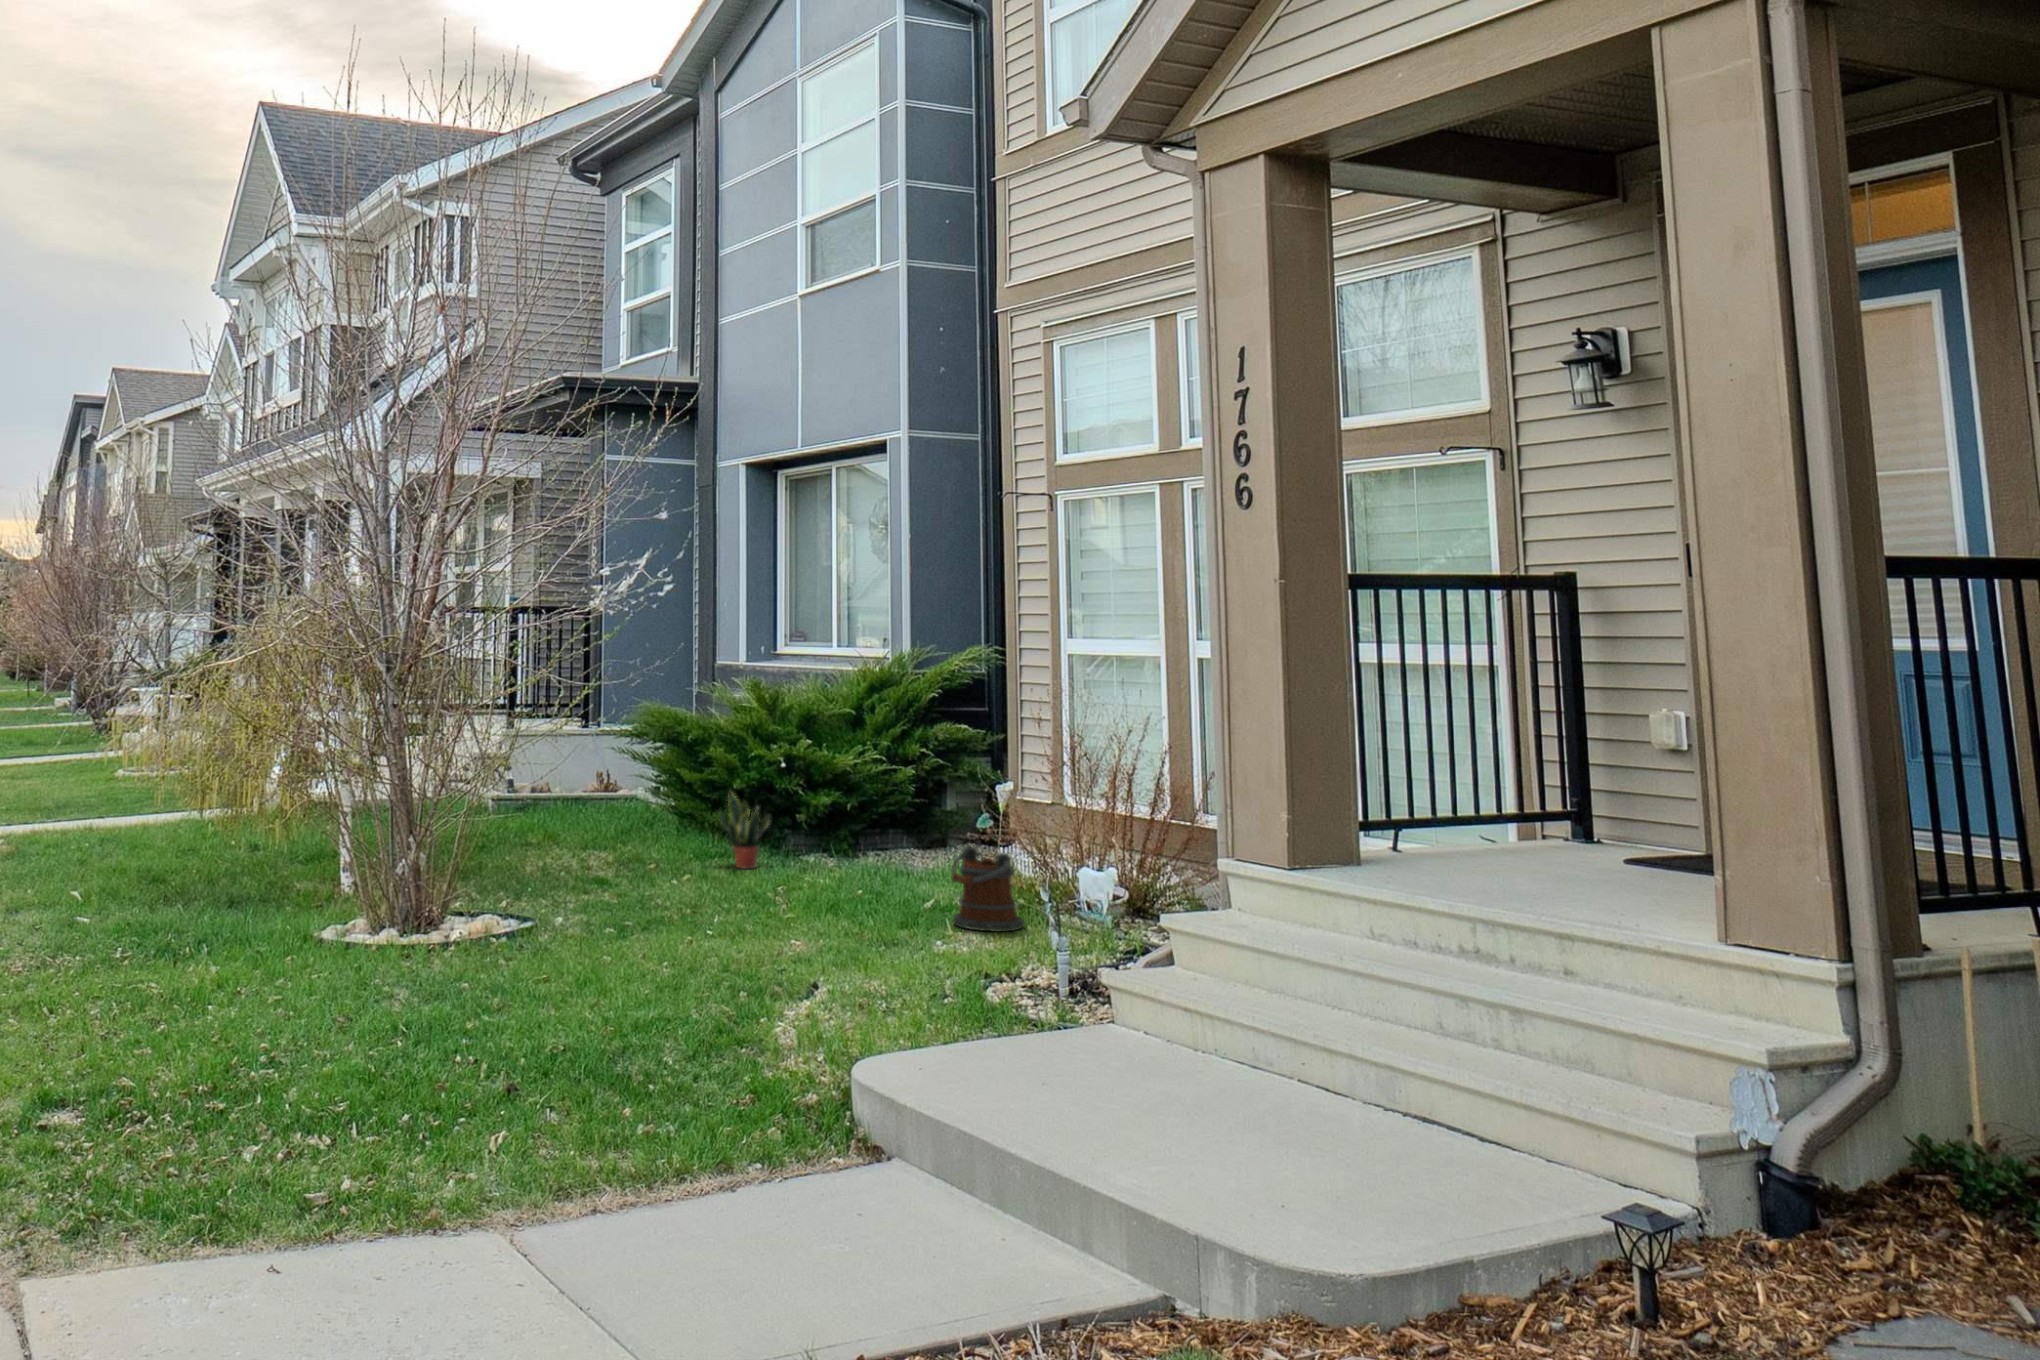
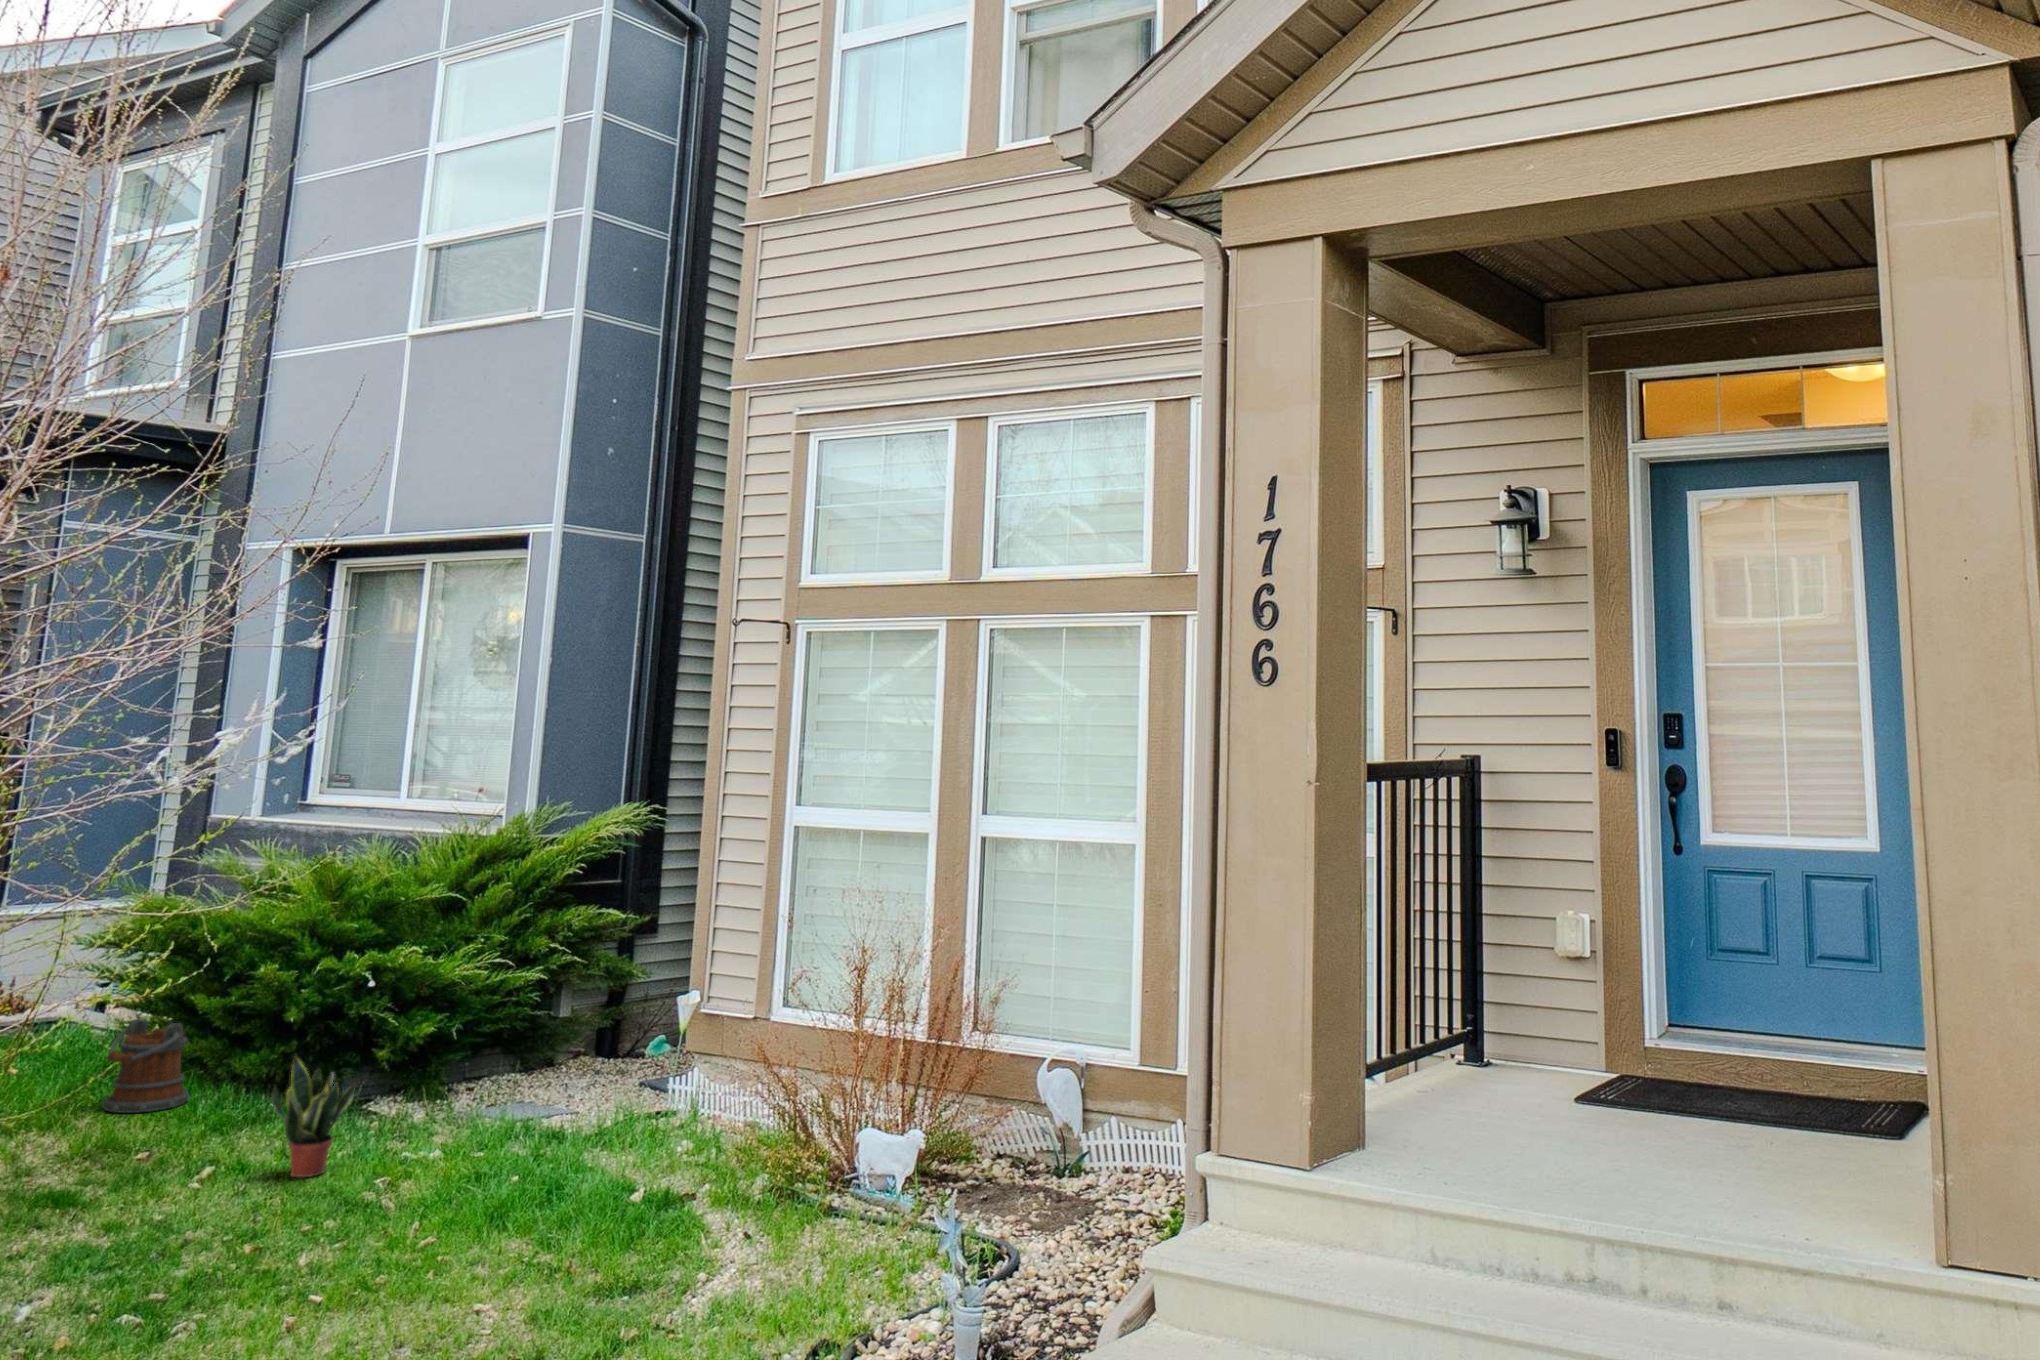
bucket: present [952,847,1025,932] -> present [101,1019,190,1113]

